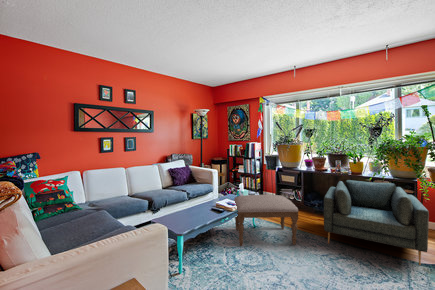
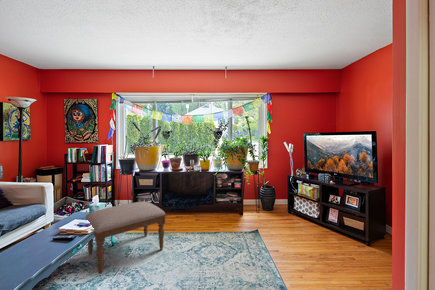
armchair: present [324,180,429,265] -> none [186,176,255,238]

